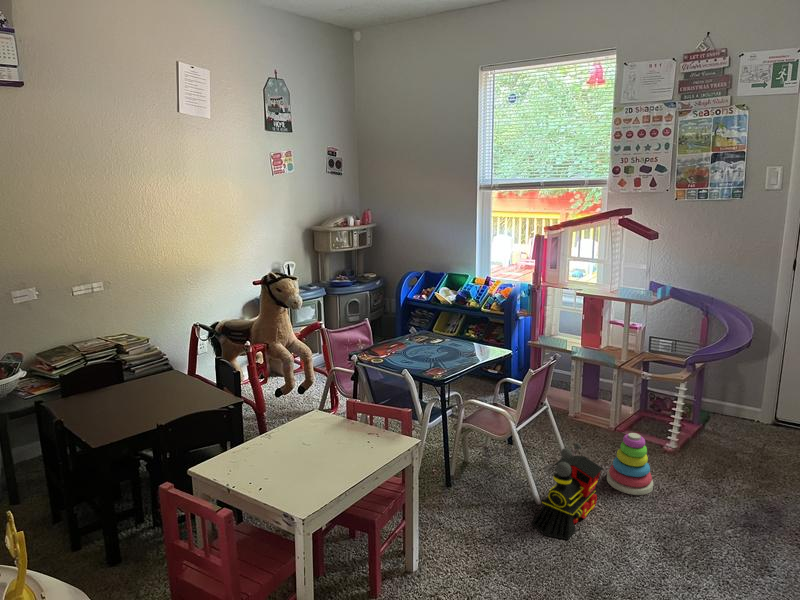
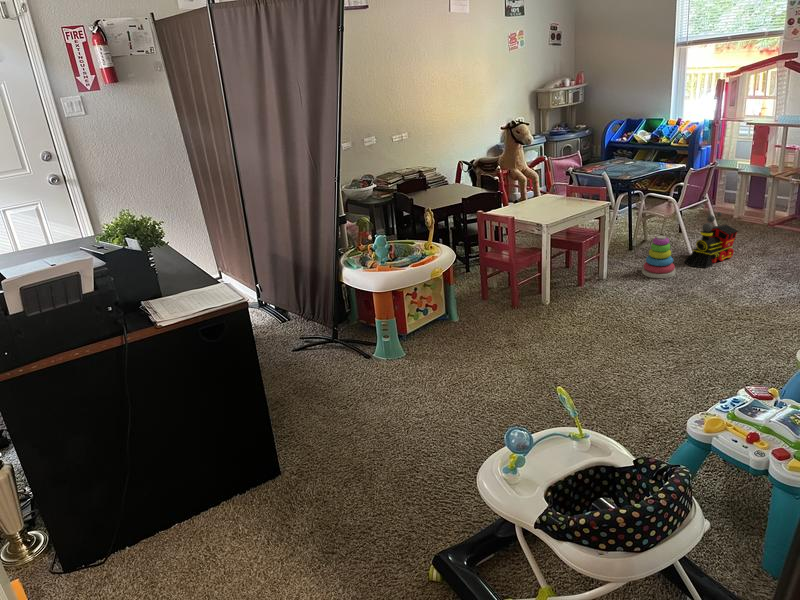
stacking toy: present [607,433,653,495] -> present [642,236,676,278]

